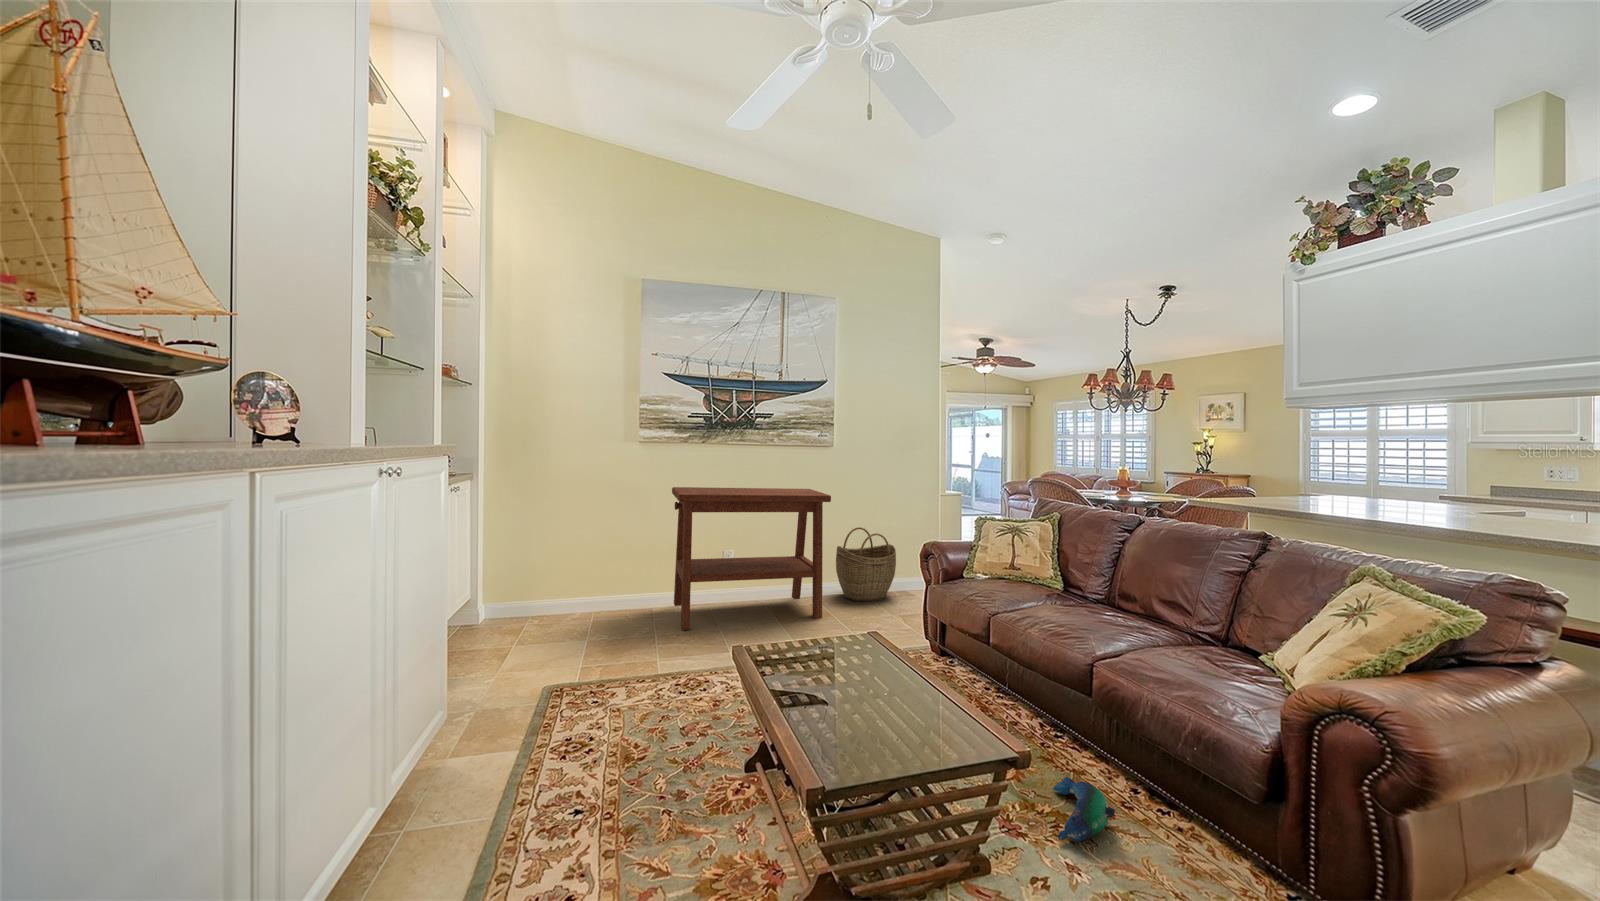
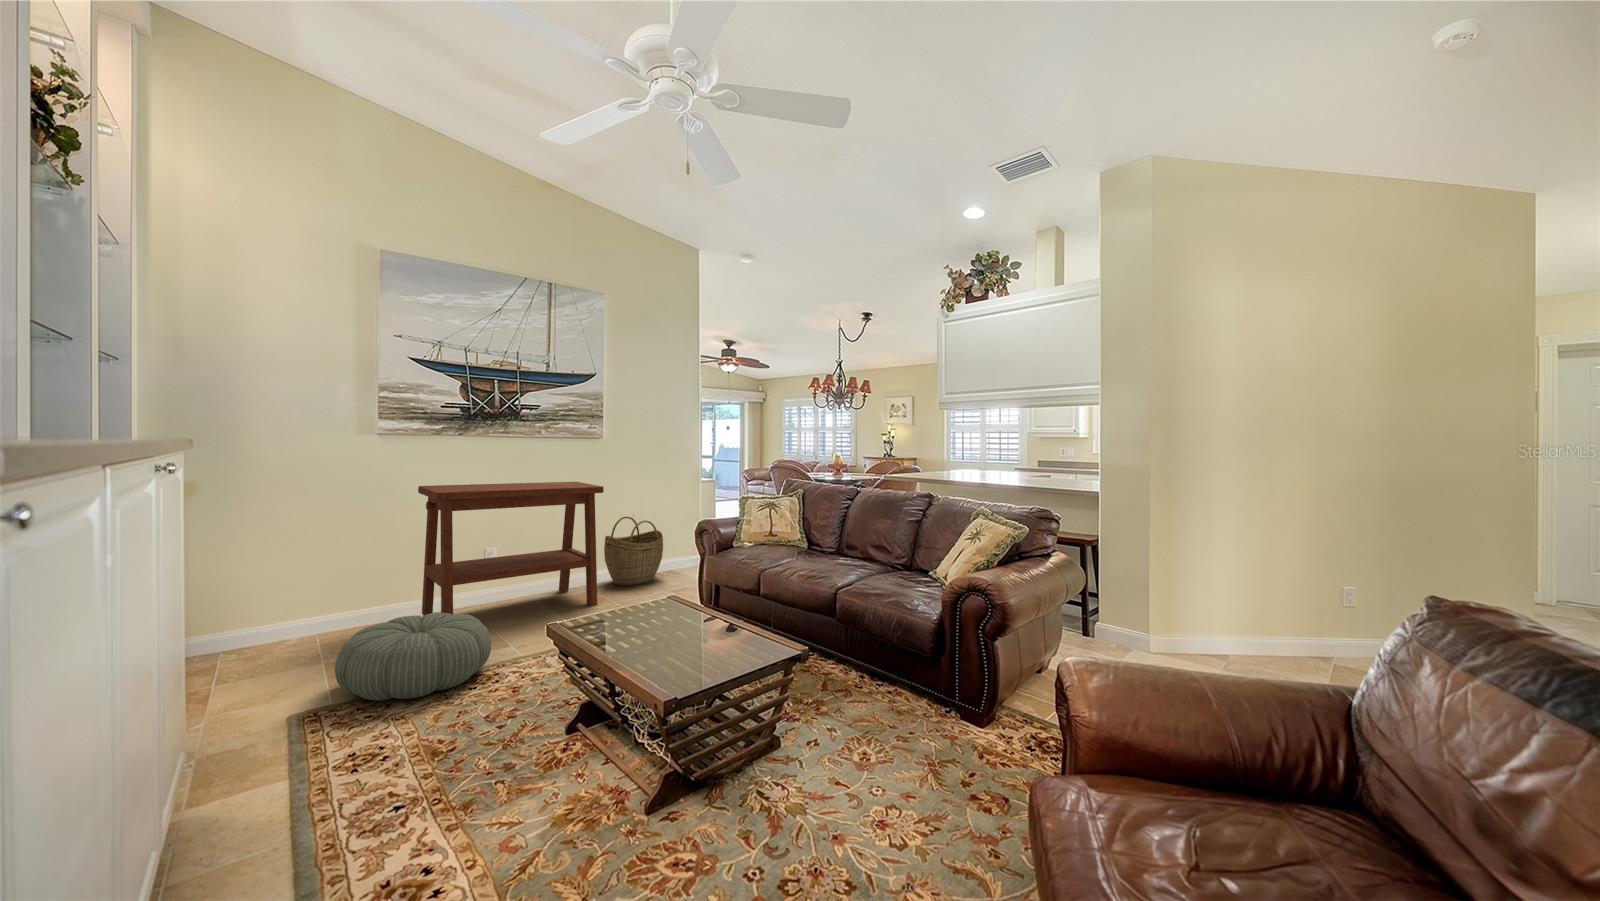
pouf: none [582,608,707,690] -> present [335,613,491,701]
plush toy: present [1053,777,1115,842] -> none [813,676,854,715]

